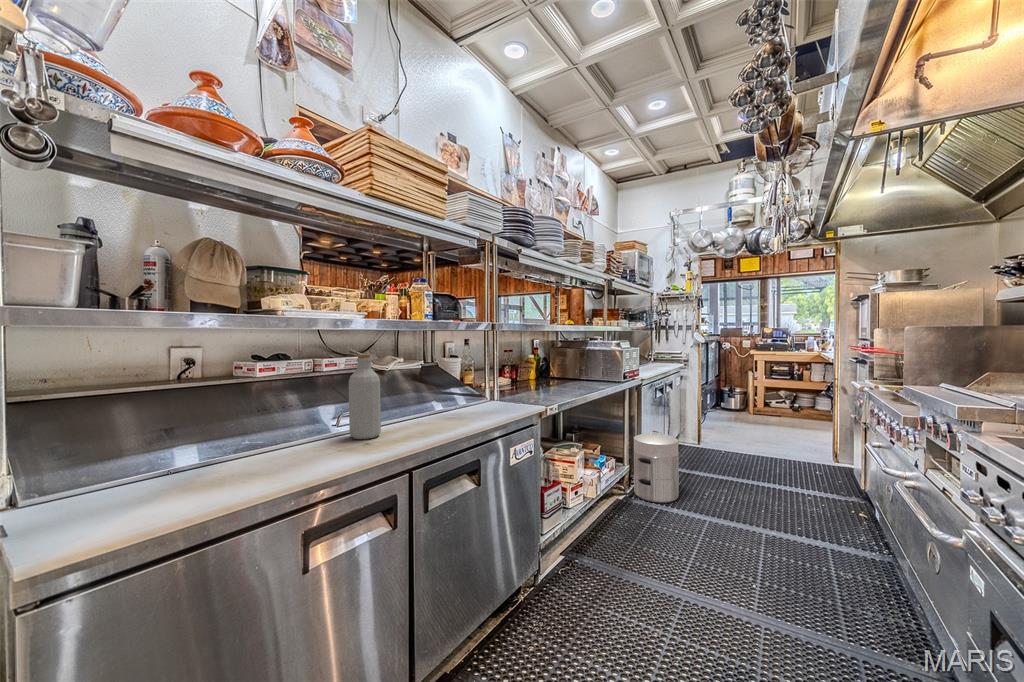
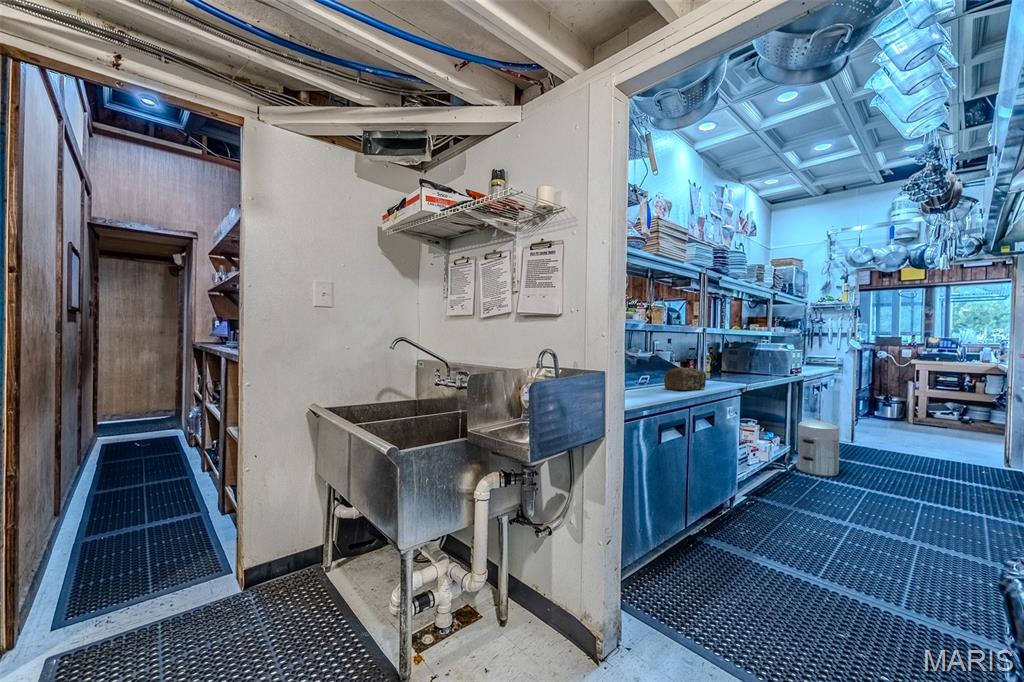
bottle: present [349,354,381,439] -> none [643,345,661,392]
bread loaf: none [405,387,477,429] -> present [664,368,706,391]

